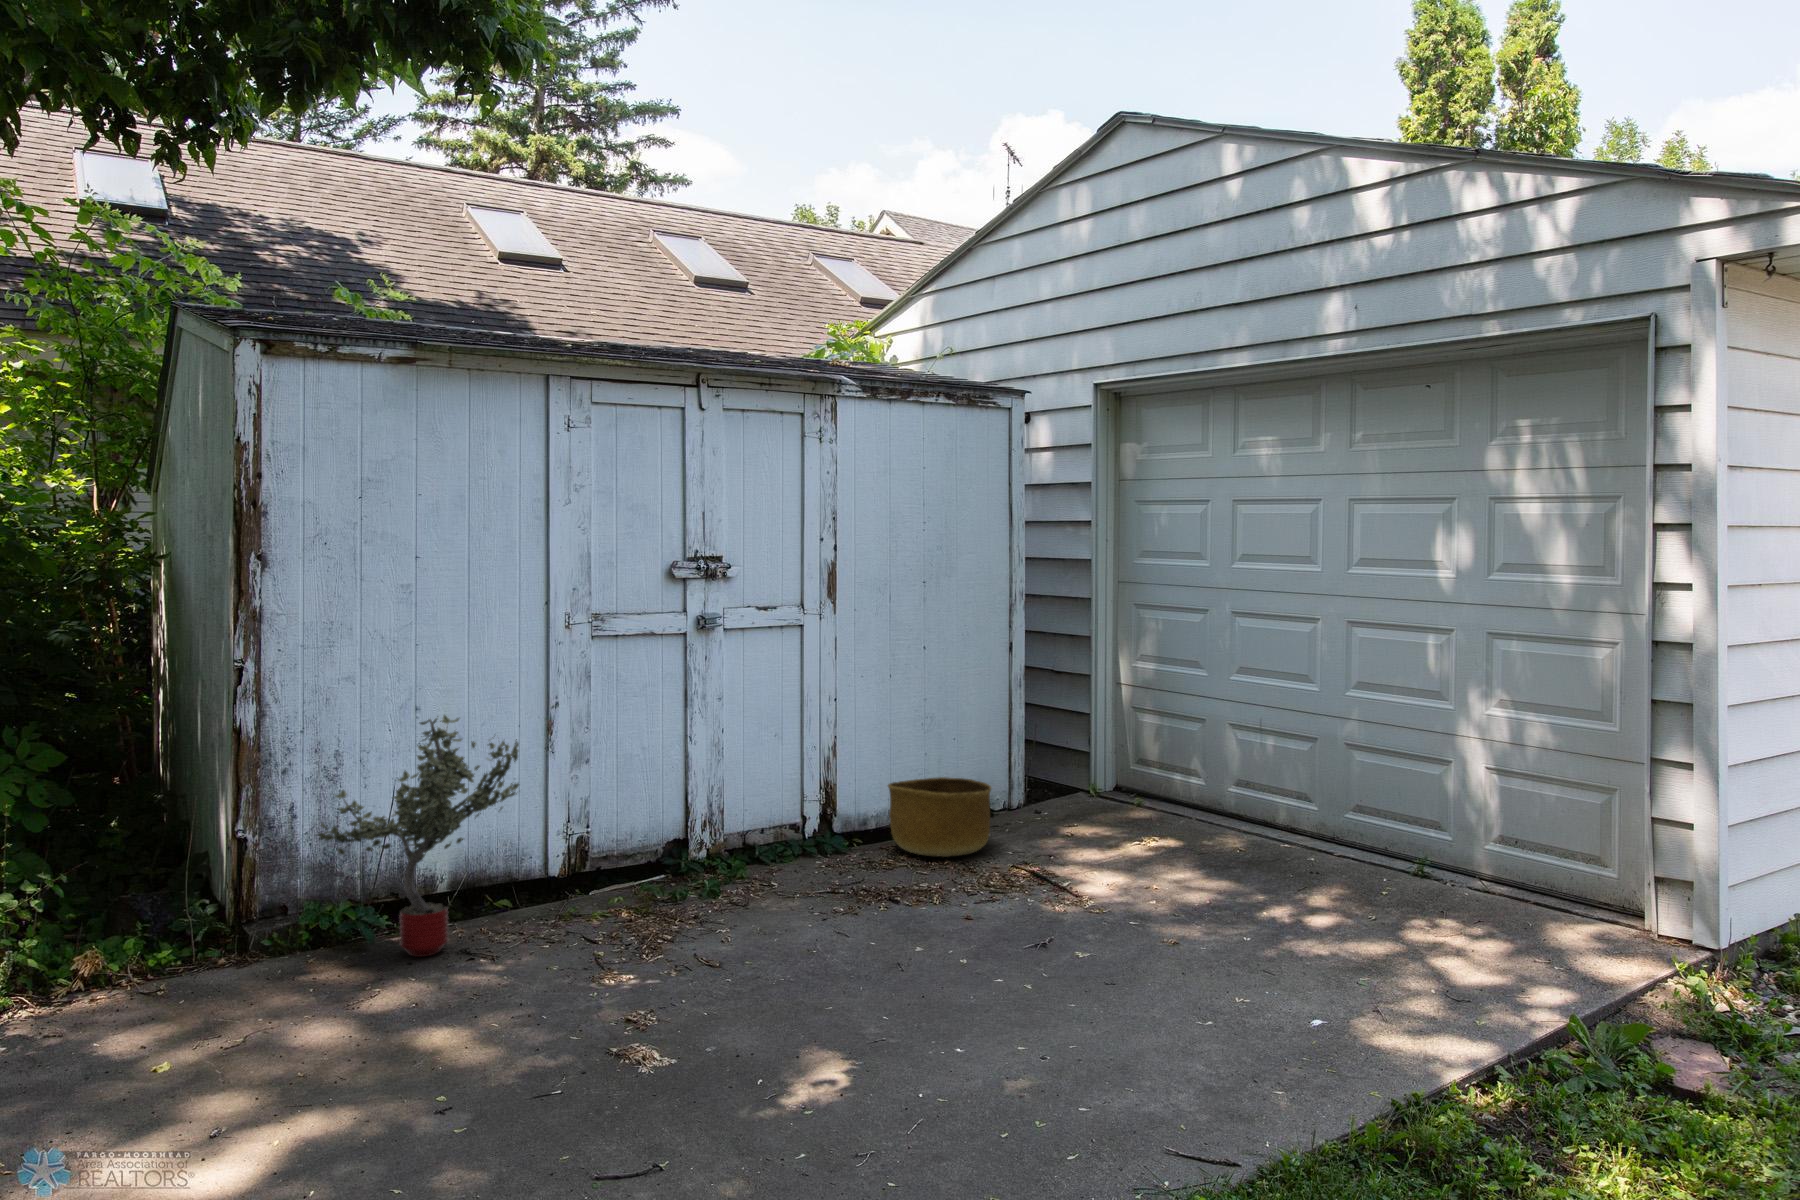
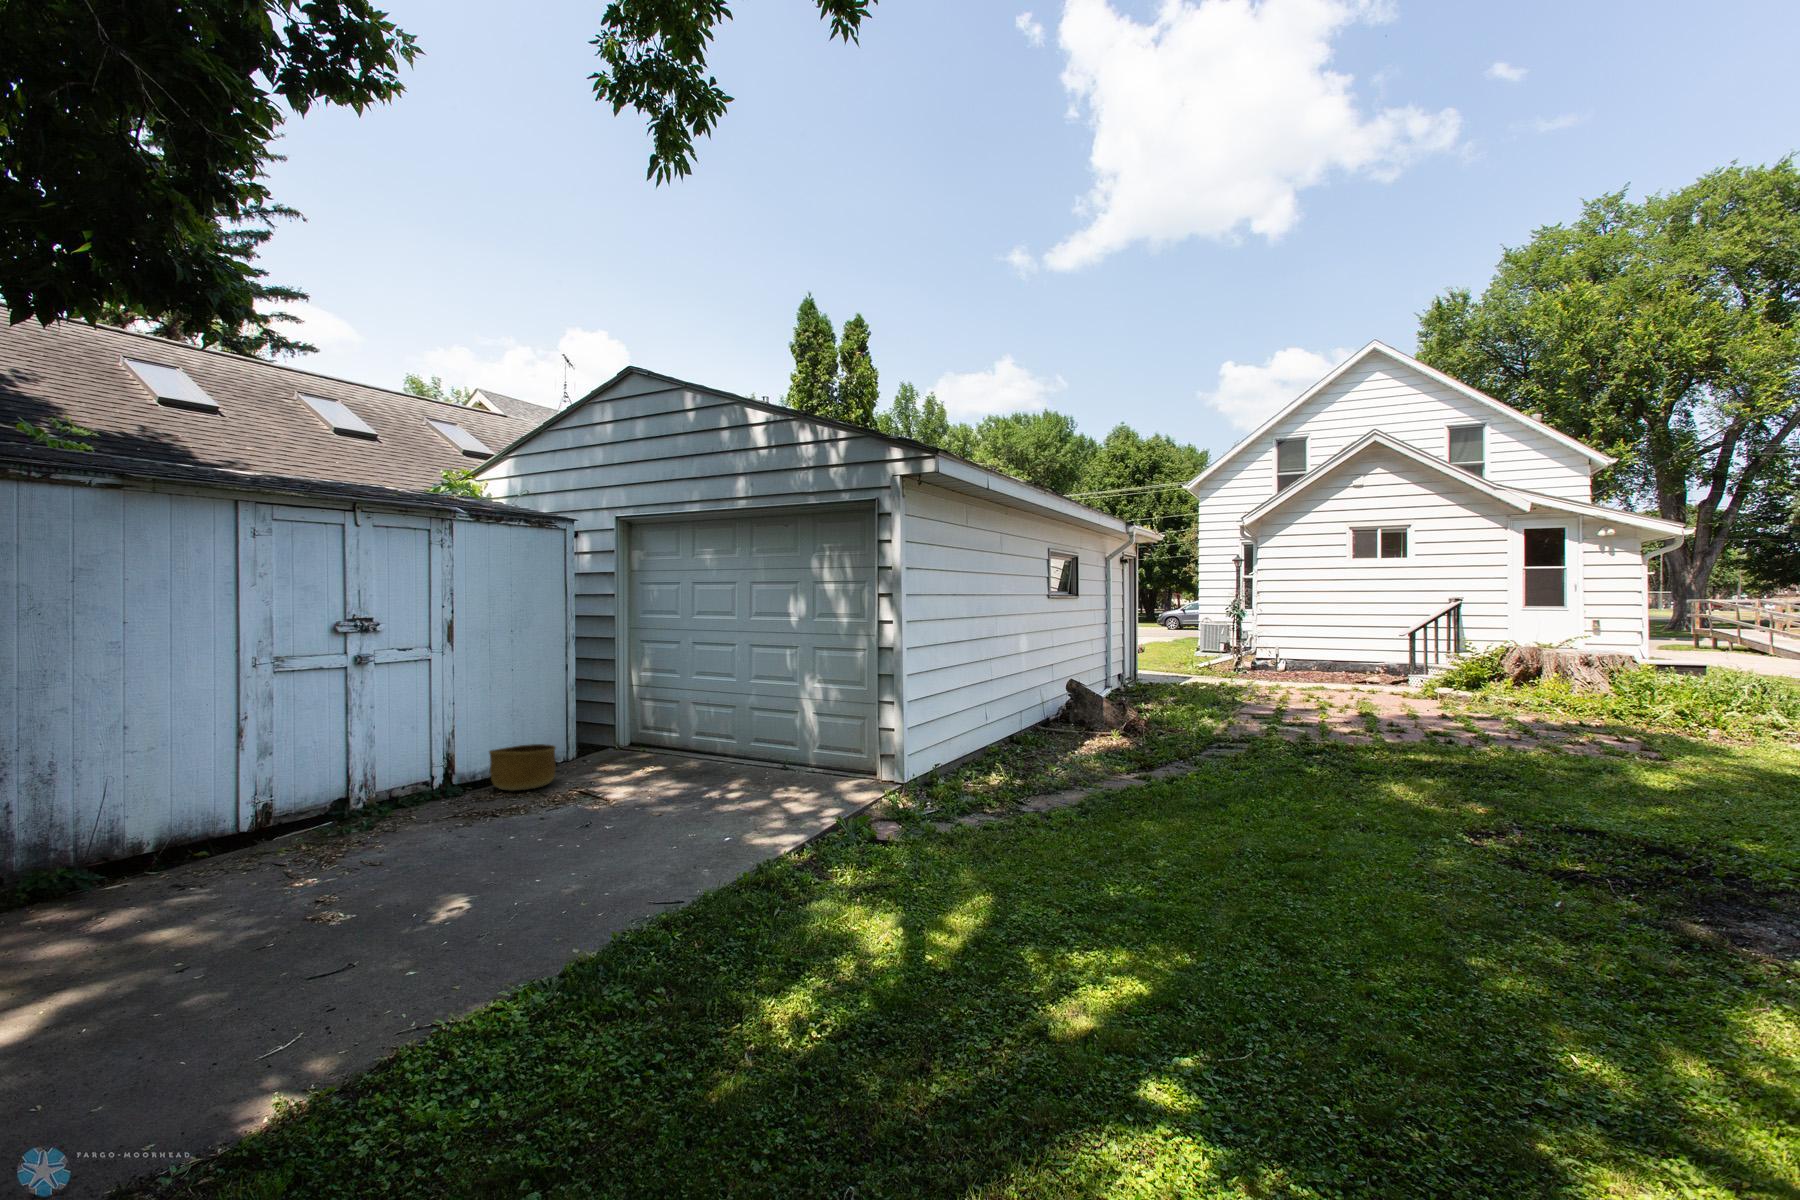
potted tree: present [318,715,519,957] -> none [38,725,221,892]

